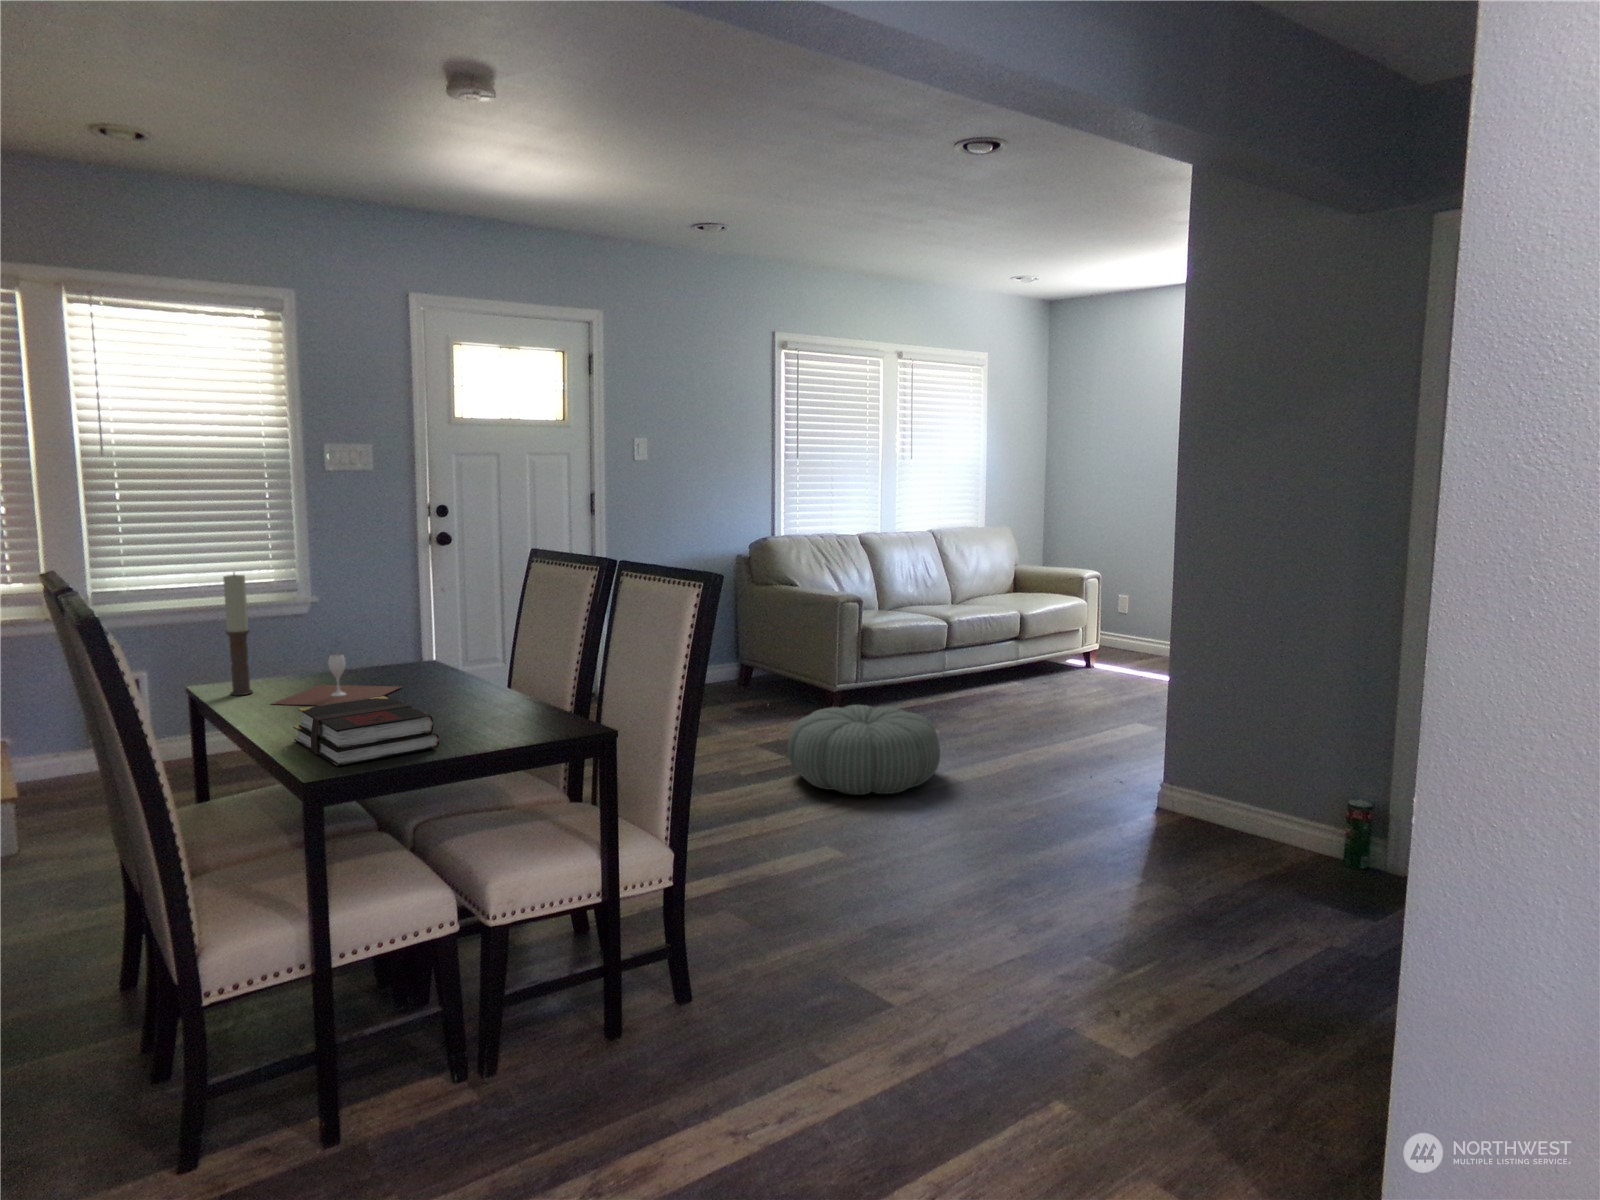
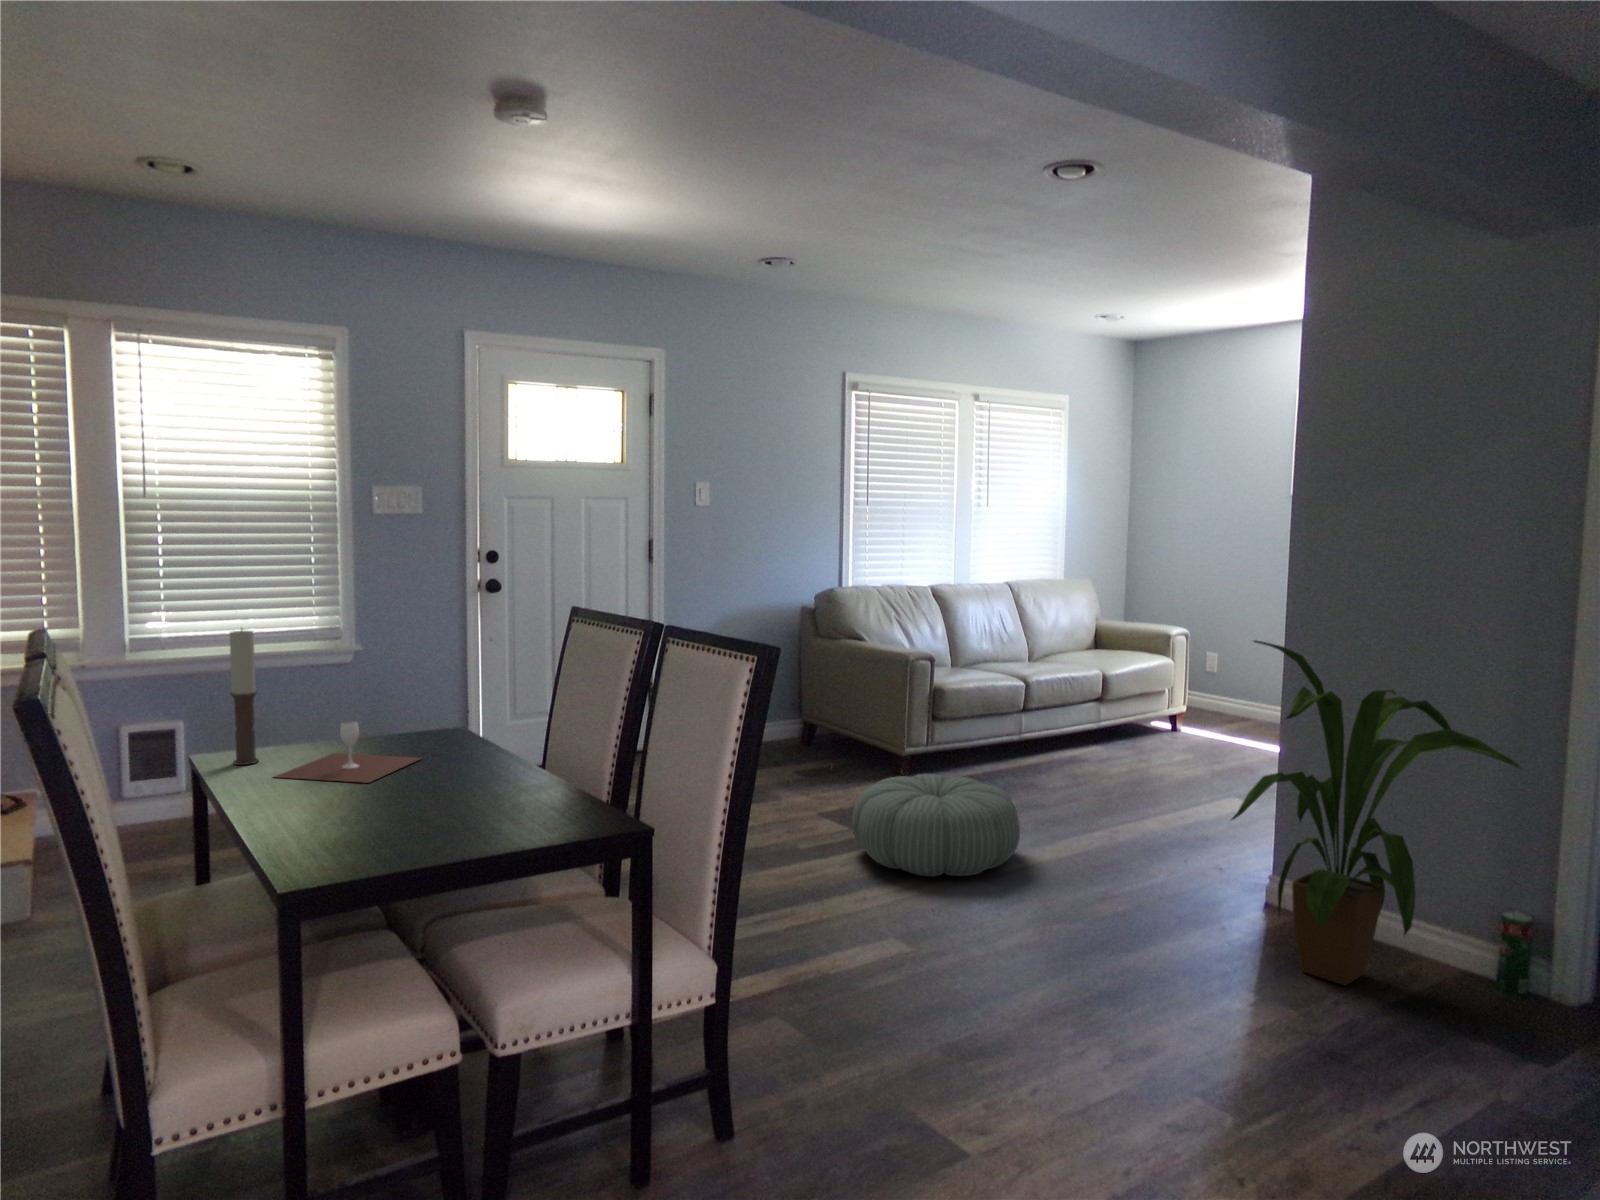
house plant: none [1116,573,1362,870] -> present [1231,640,1522,985]
book: present [293,696,439,766] -> none [283,776,446,866]

